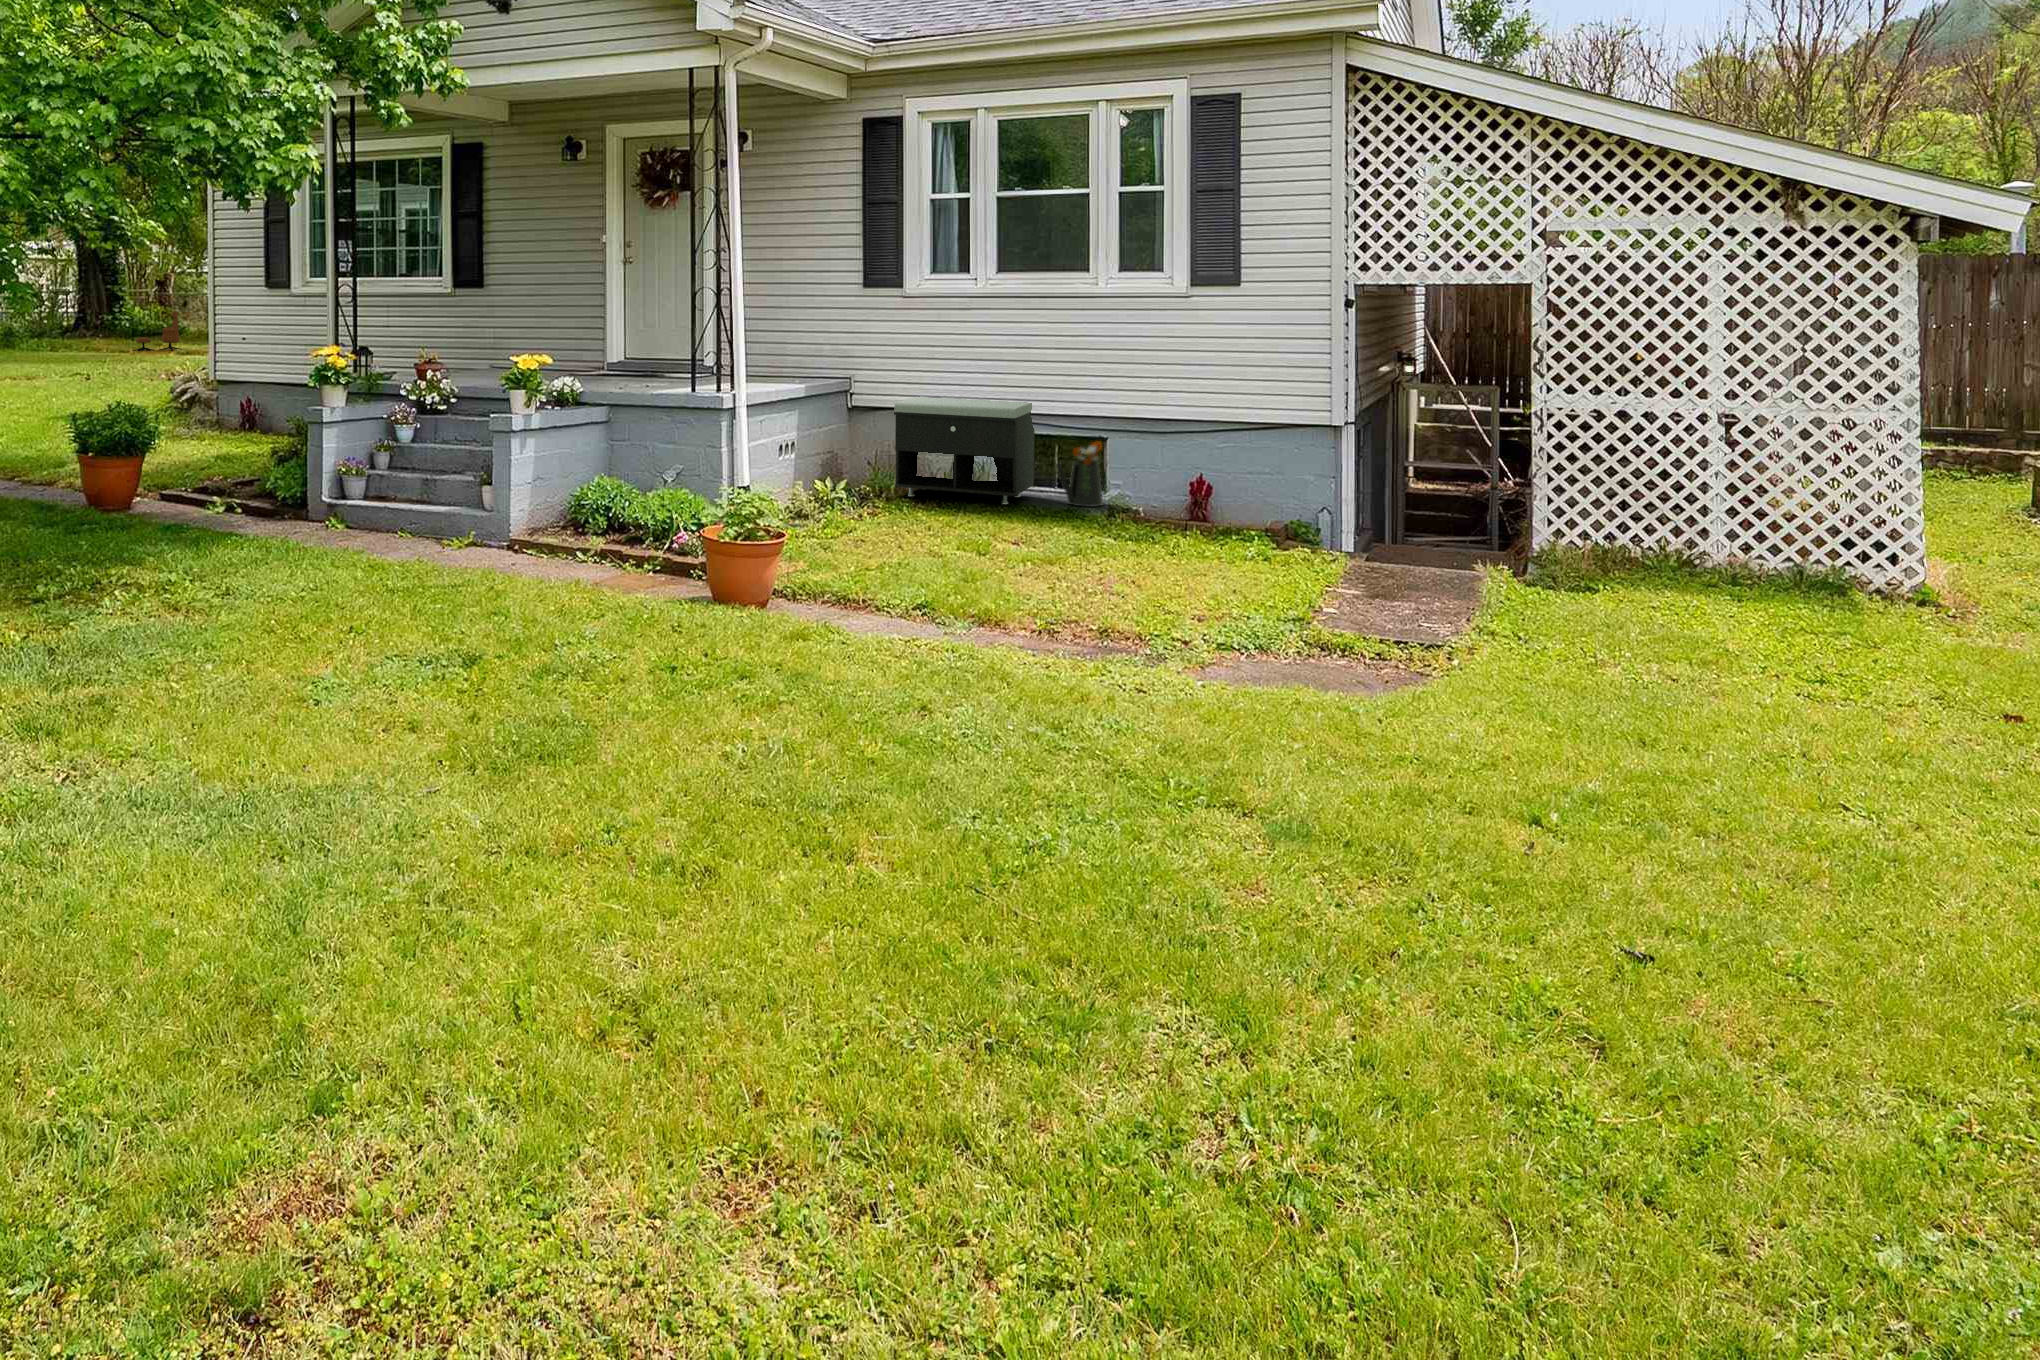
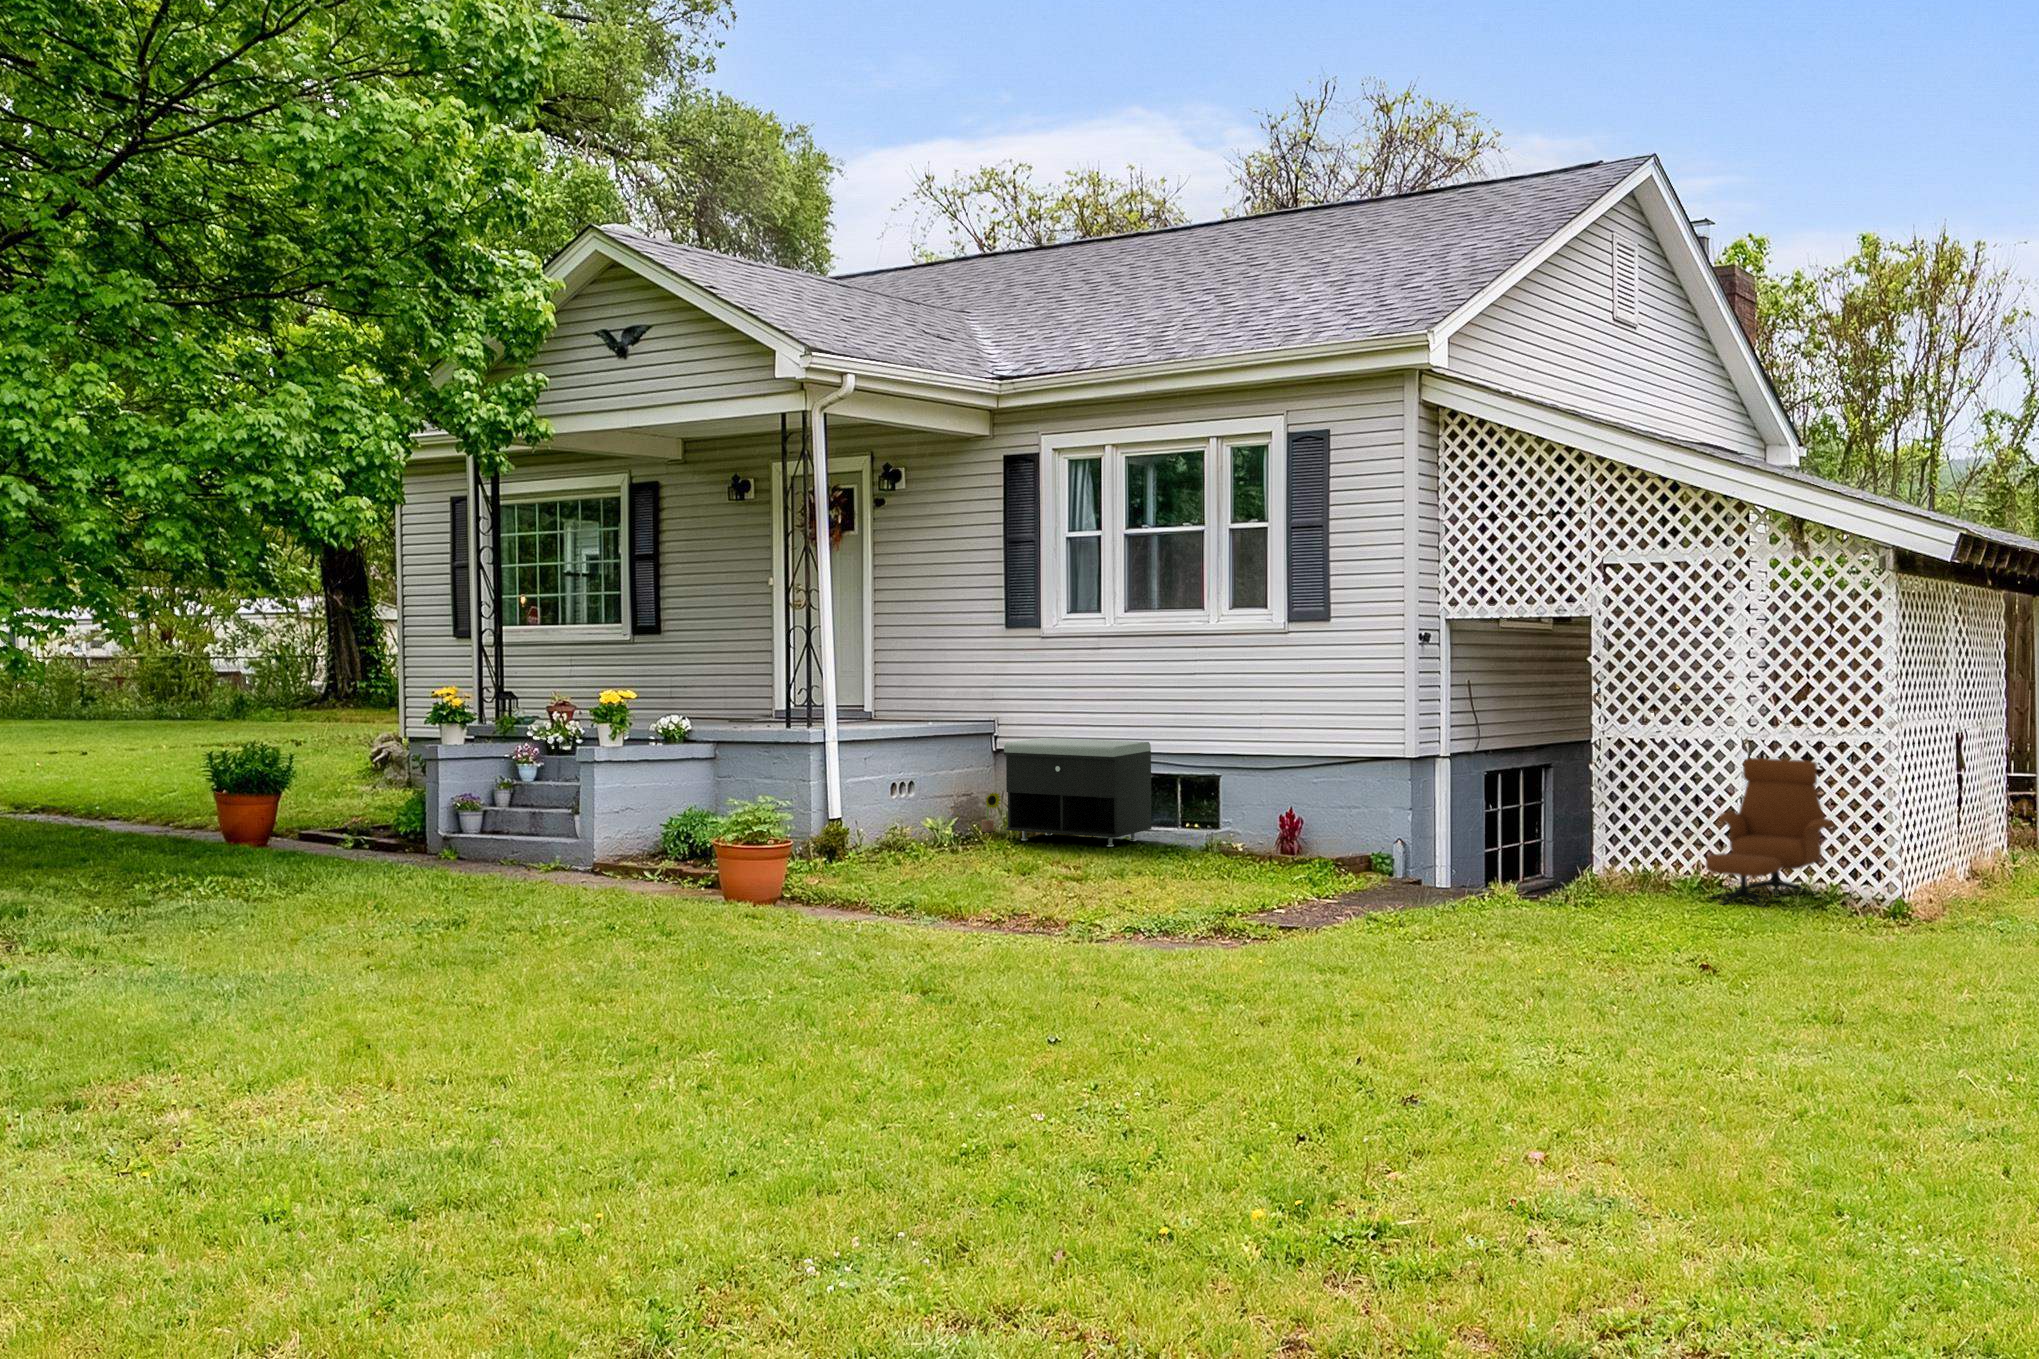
lounge chair: present [133,311,183,351] -> present [1706,758,1834,907]
watering can: present [1057,442,1104,507] -> none [1162,780,1220,849]
decorative plant: none [856,447,876,485] -> present [982,792,1001,832]

